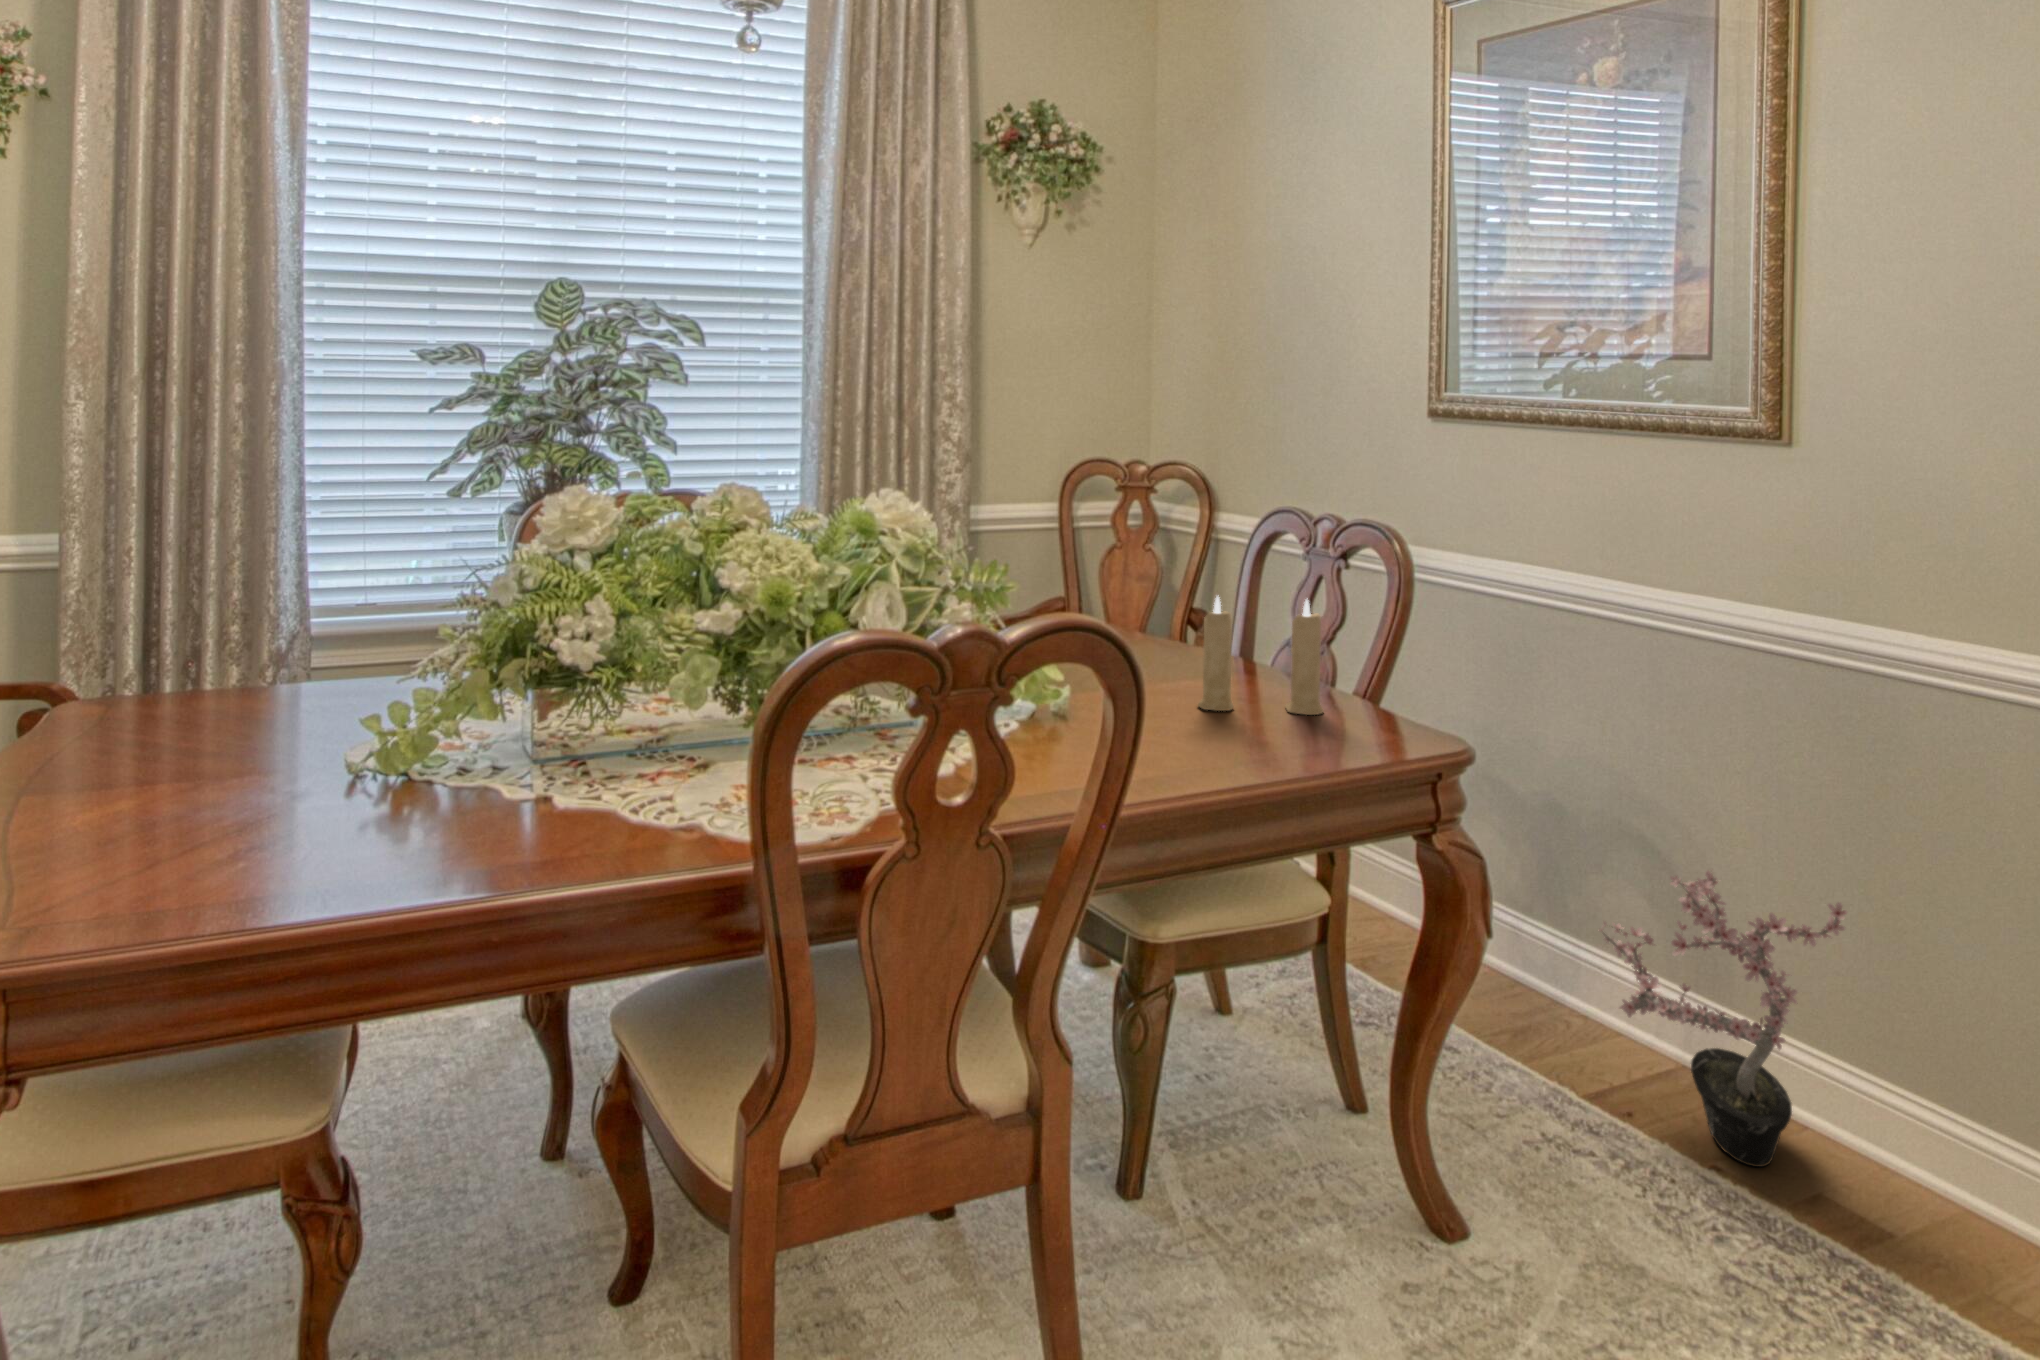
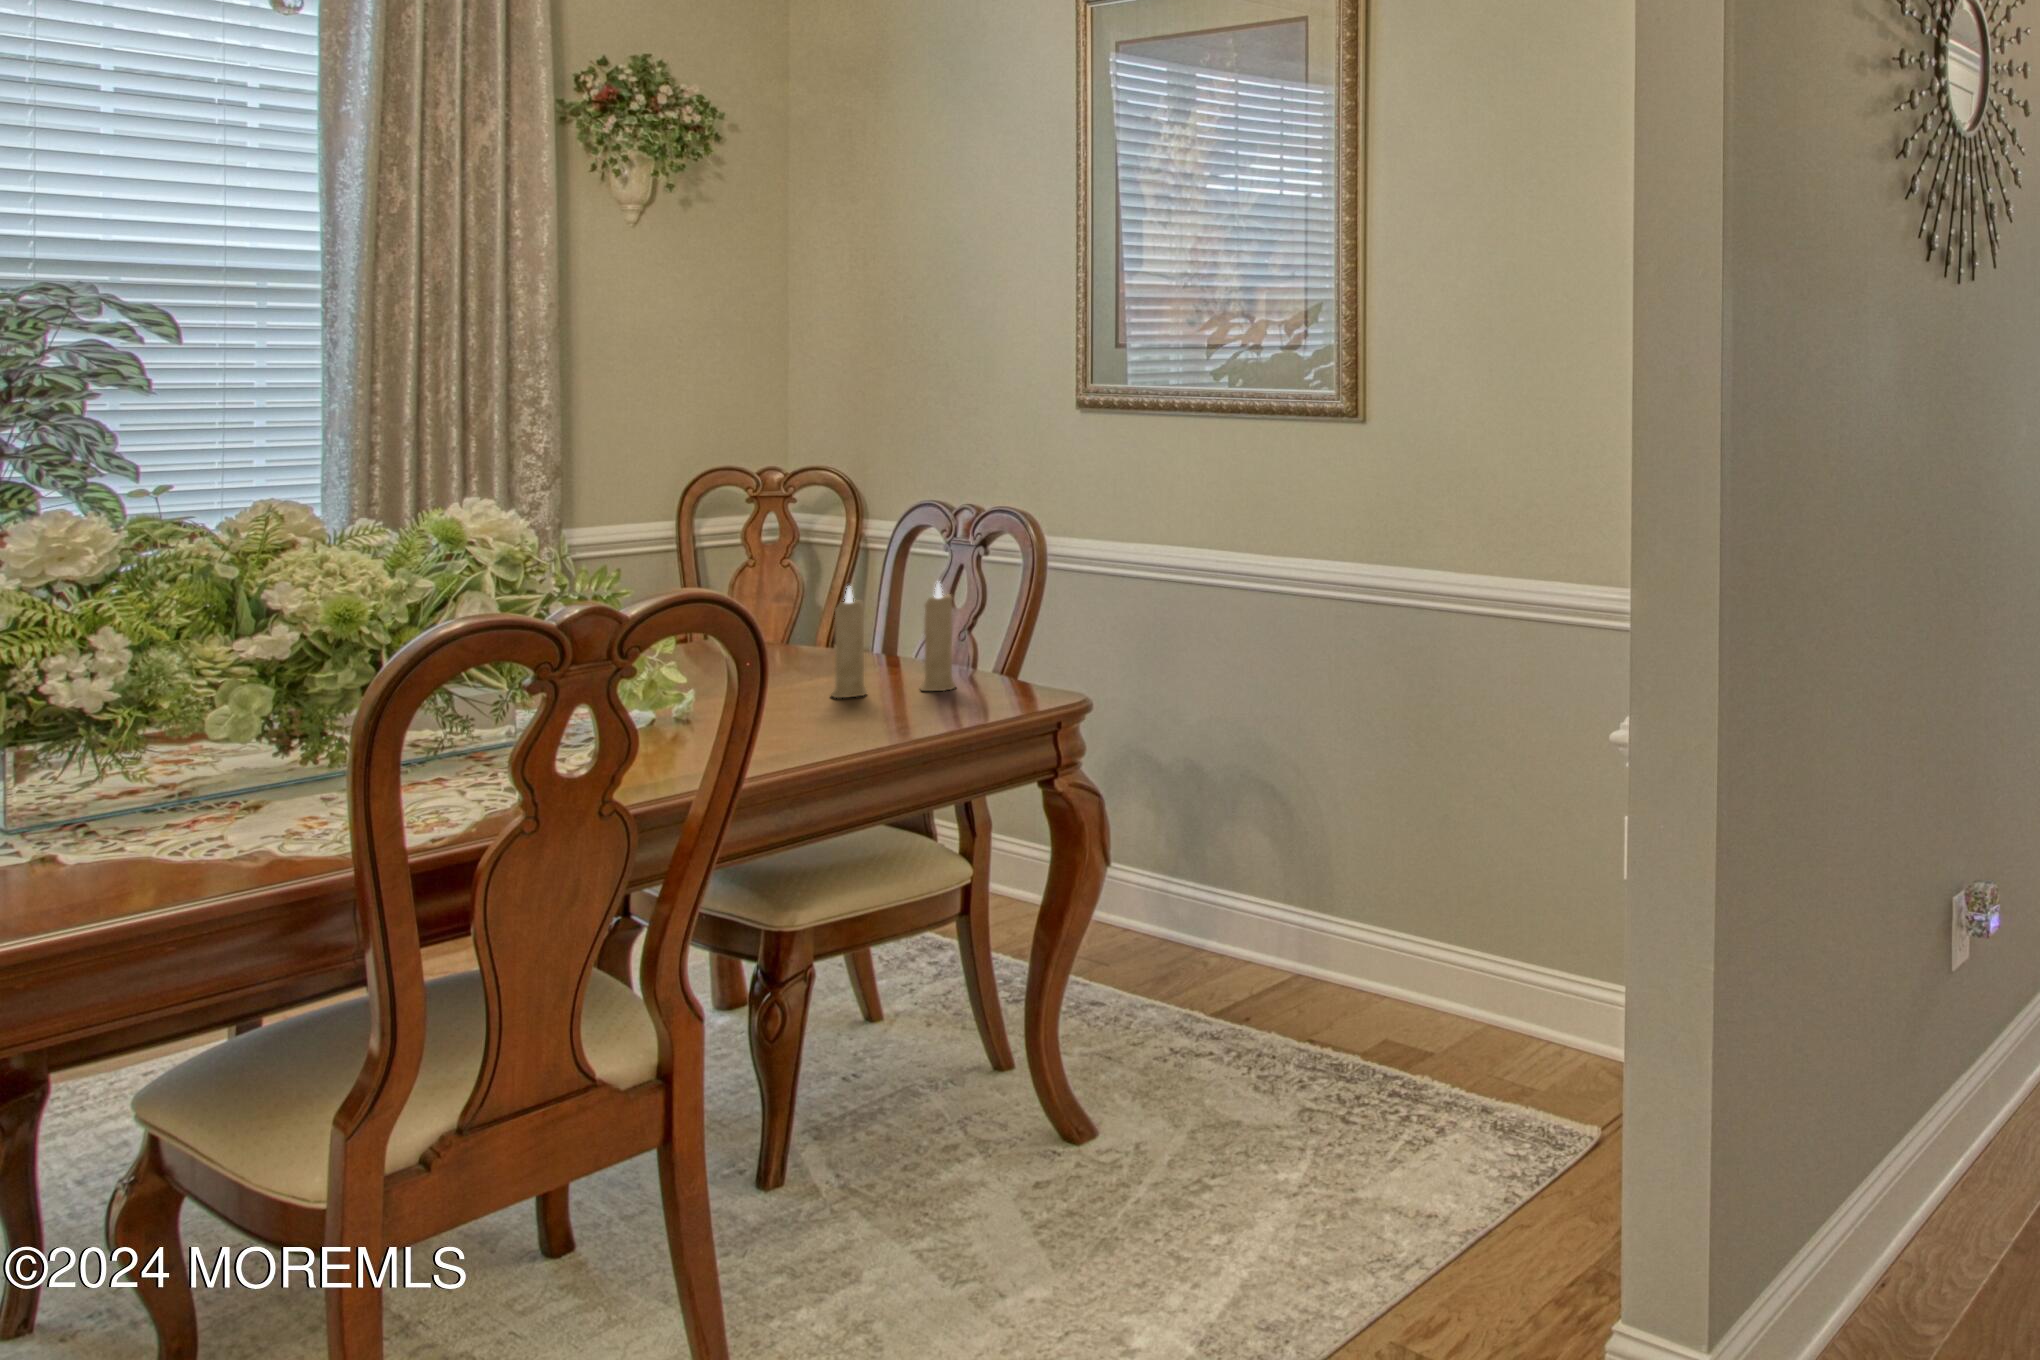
potted plant: present [1598,871,1847,1167] -> none [1217,781,1415,1034]

